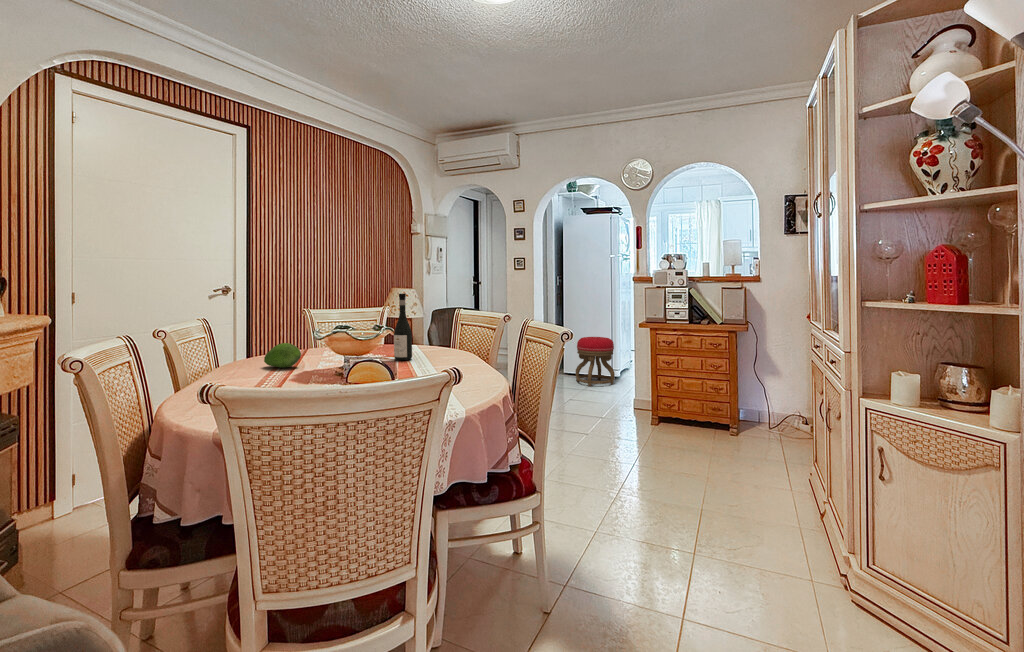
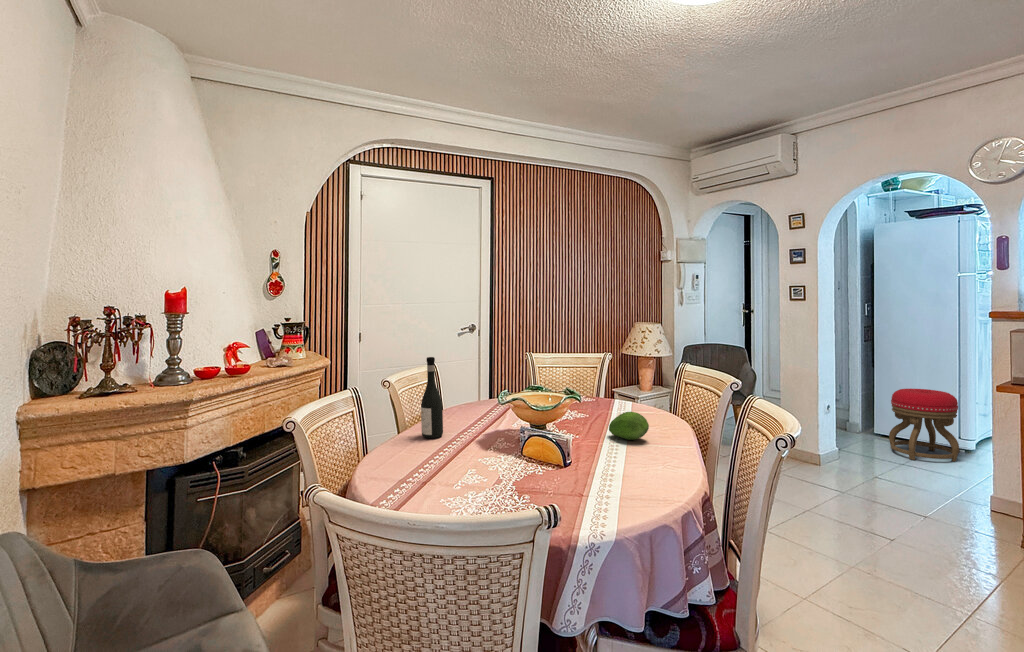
wine bottle: present [394,294,412,360] -> present [421,357,443,438]
fruit: present [264,343,301,368] -> present [609,412,649,440]

